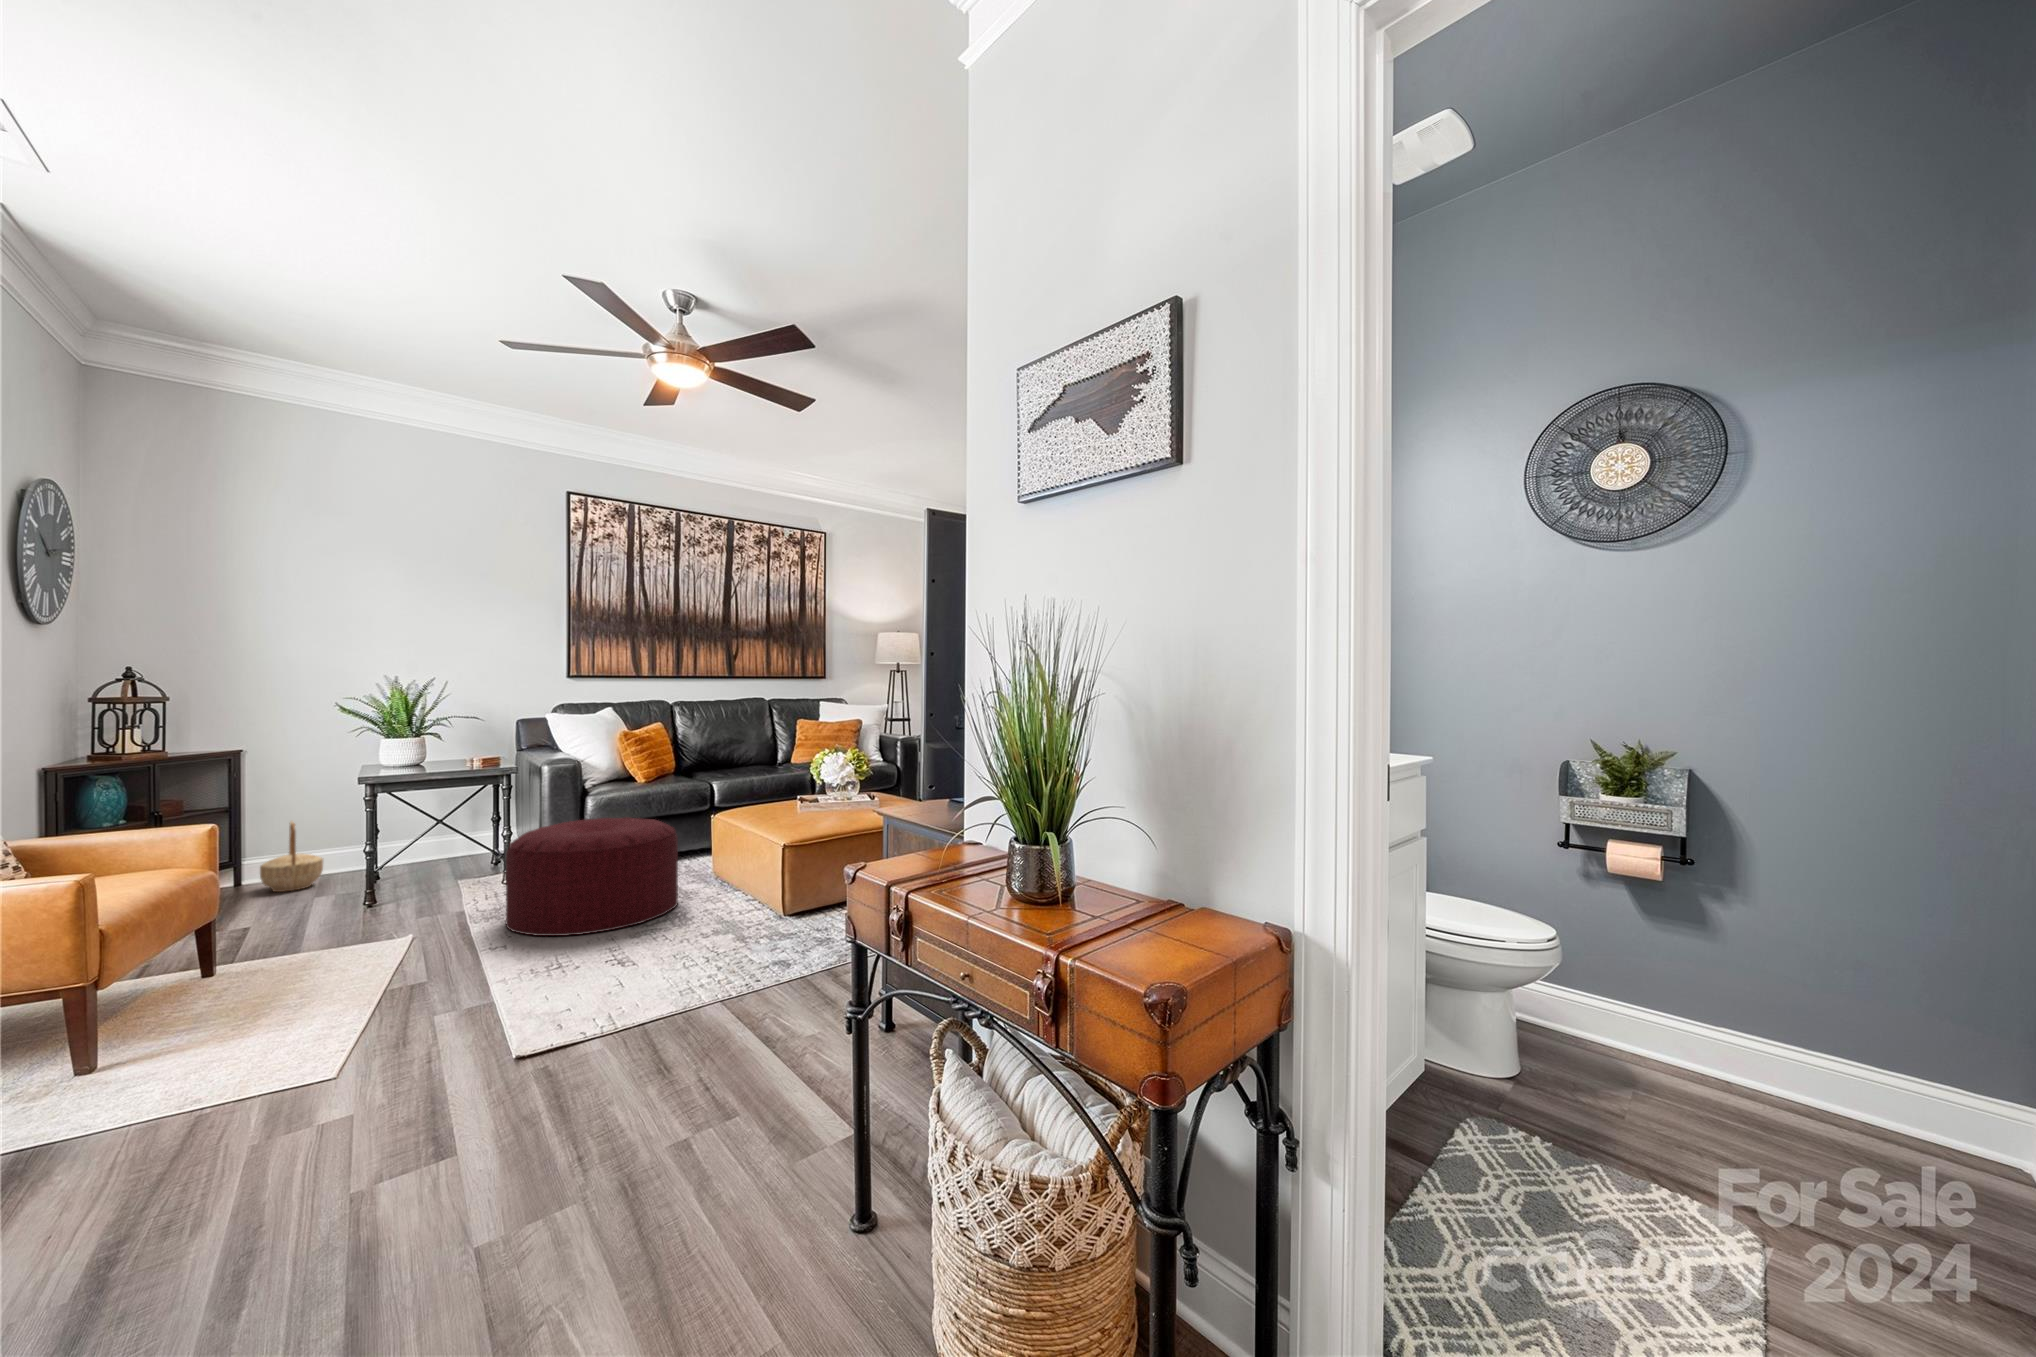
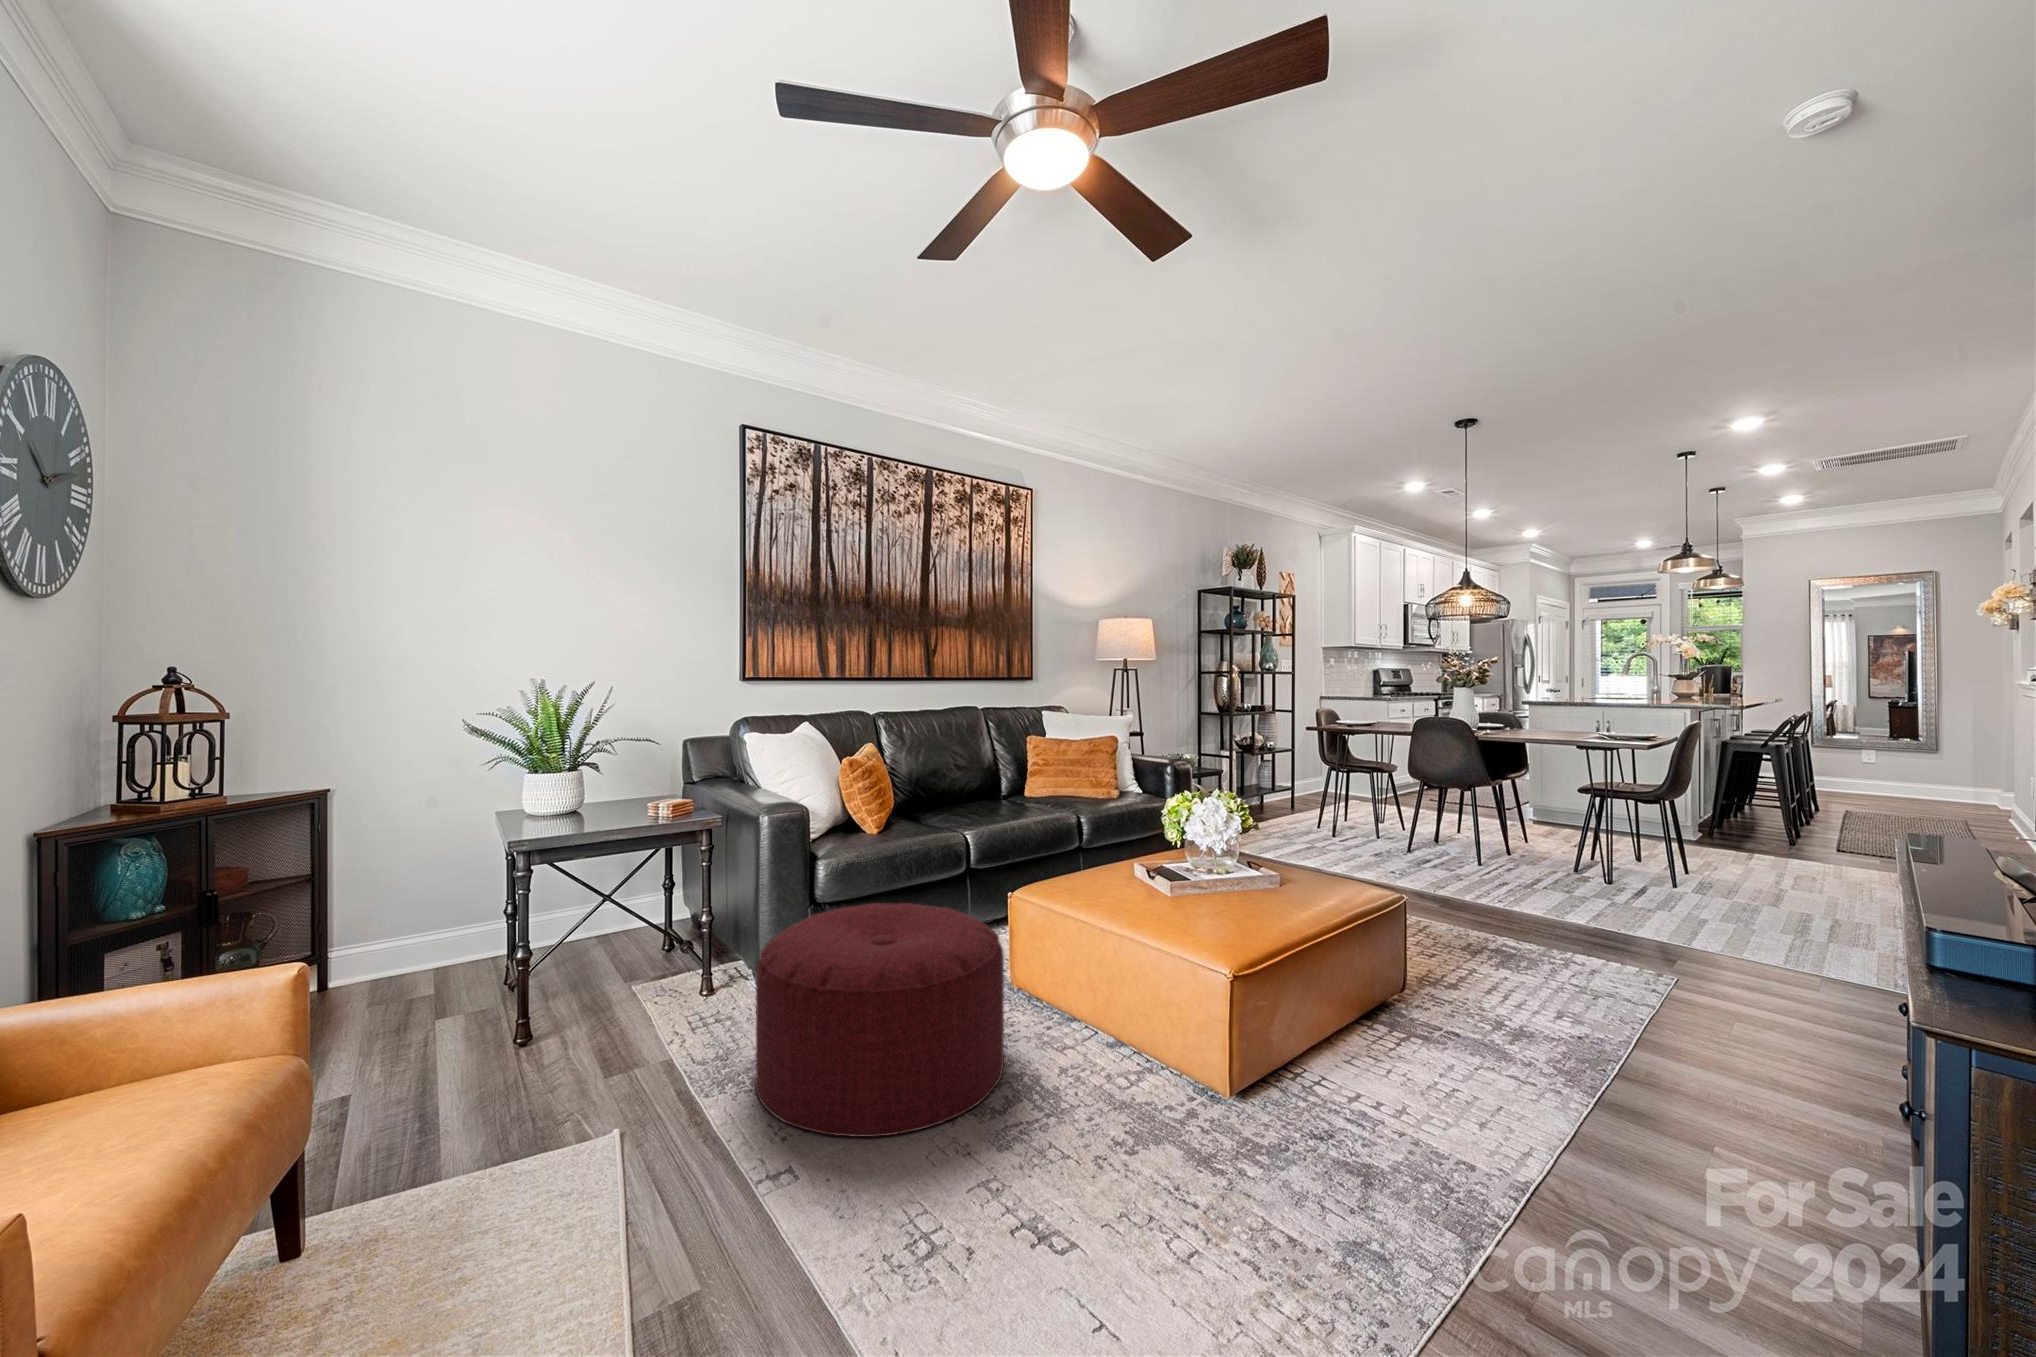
basket: present [260,821,323,892] -> none [358,889,444,998]

